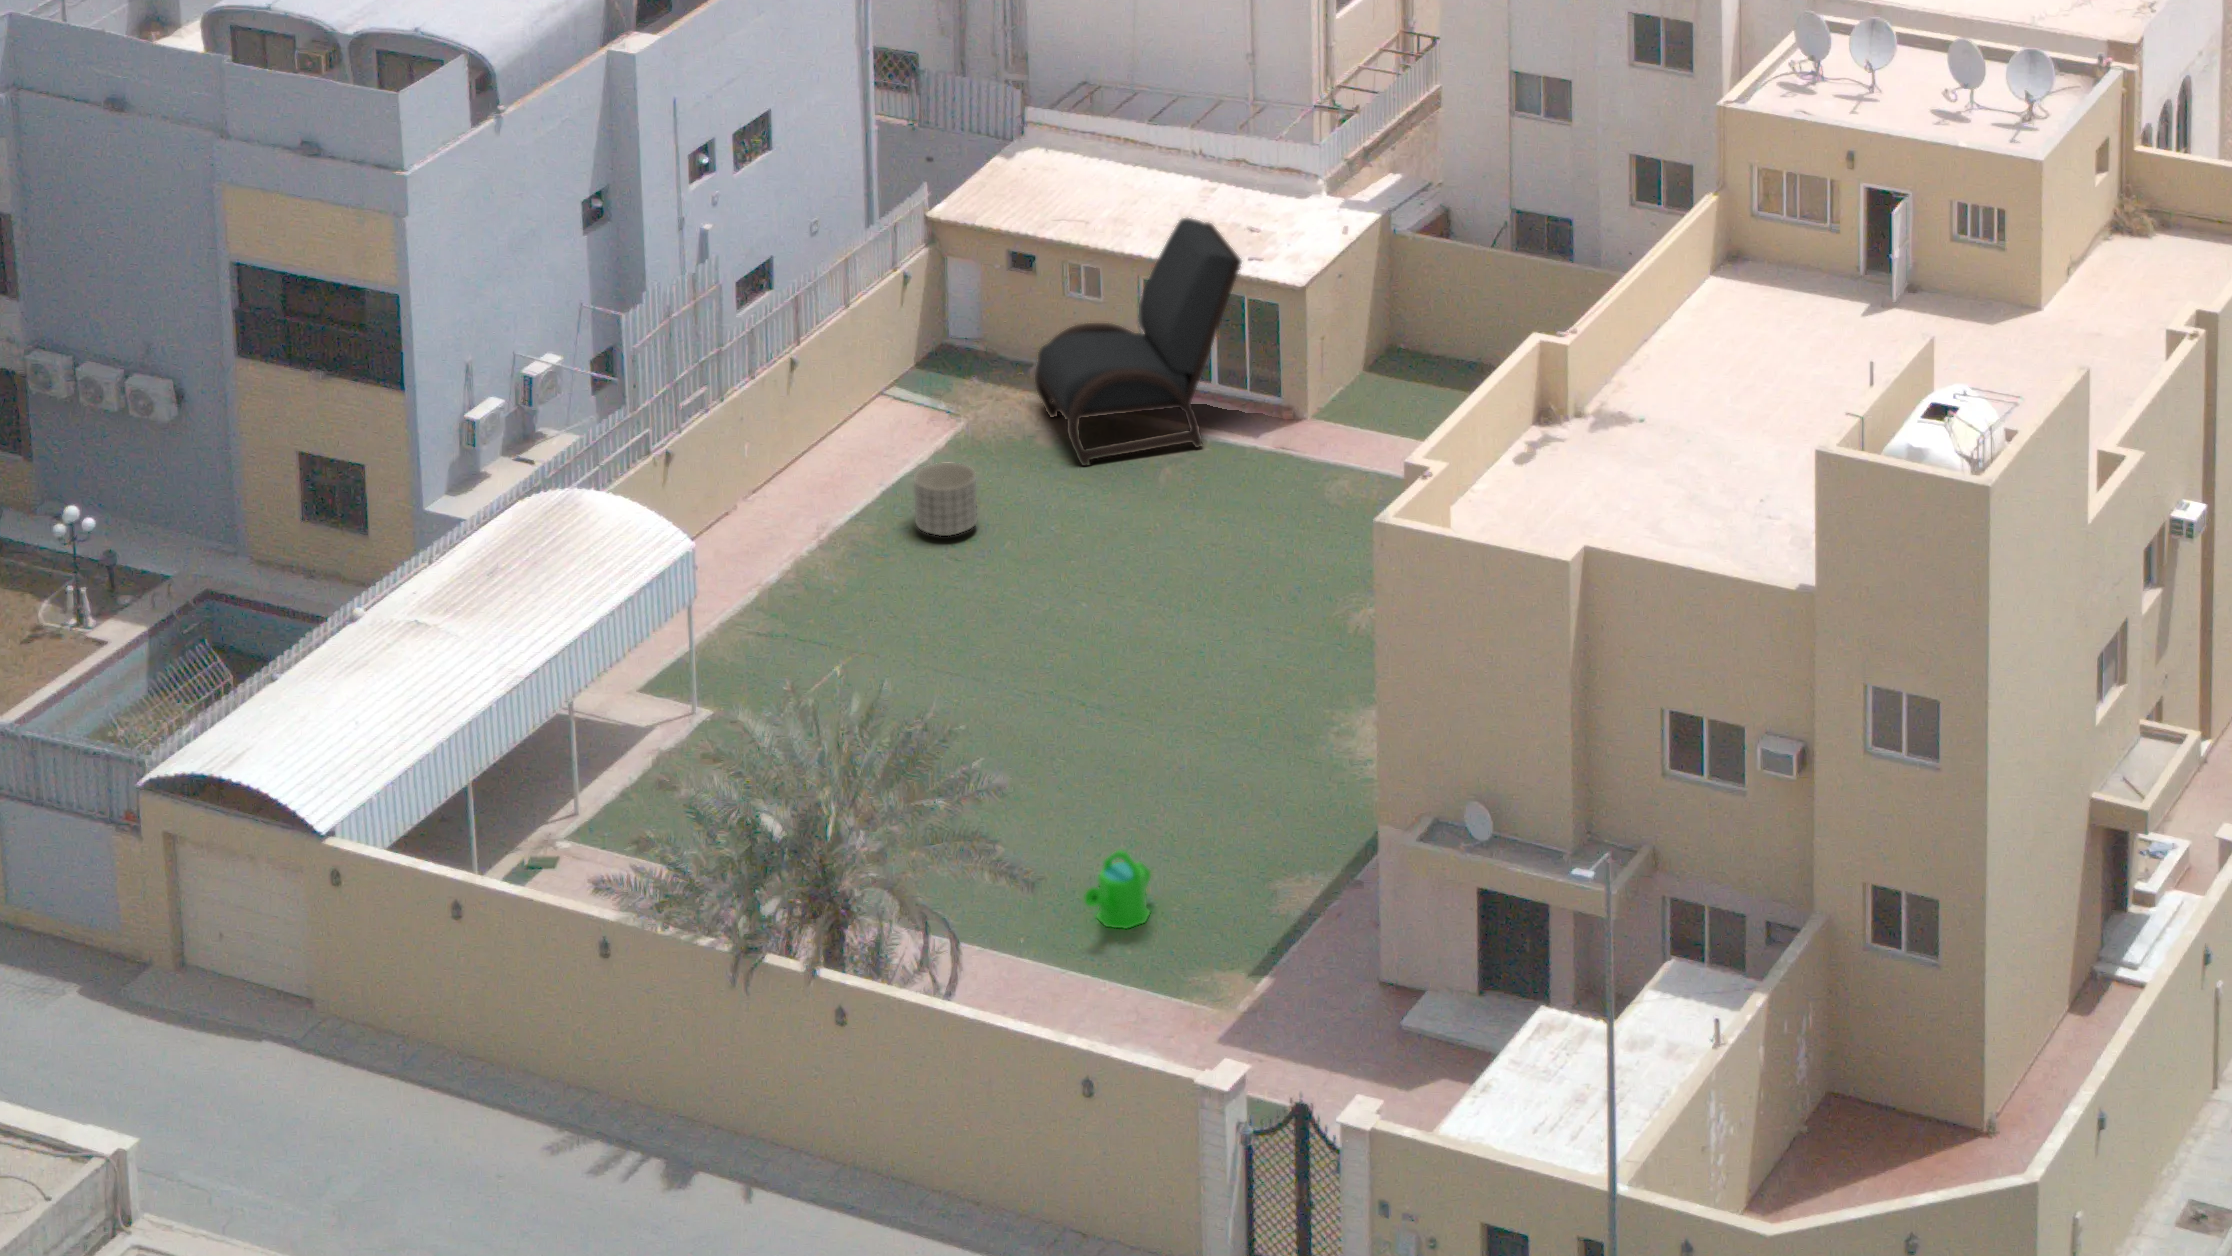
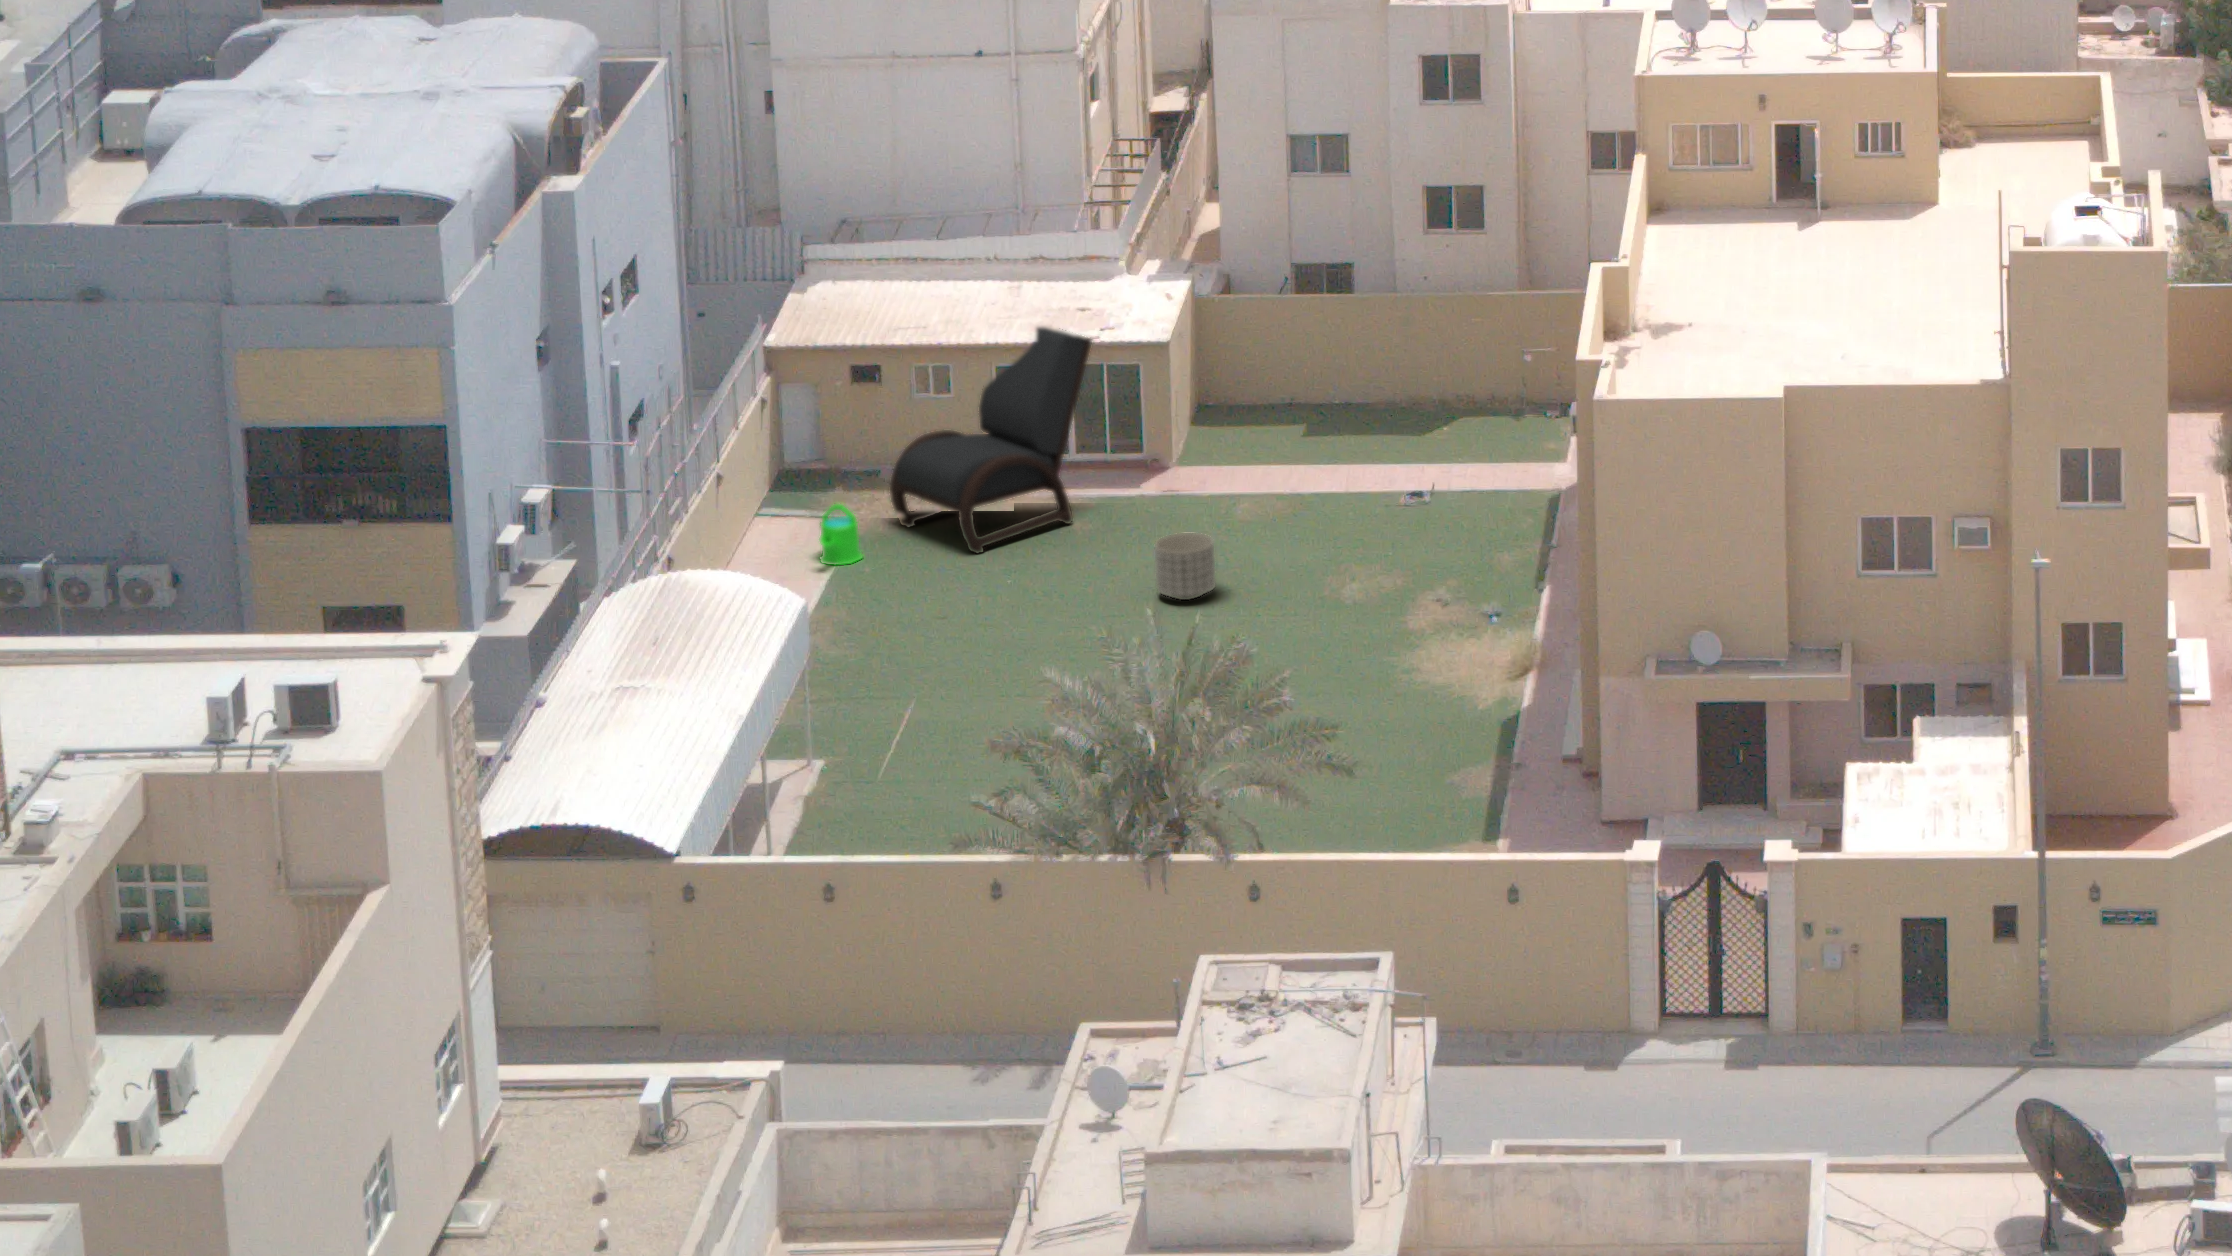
planter: present [914,463,978,536] -> present [1155,532,1216,600]
watering can: present [1084,850,1151,928] -> present [820,504,862,565]

